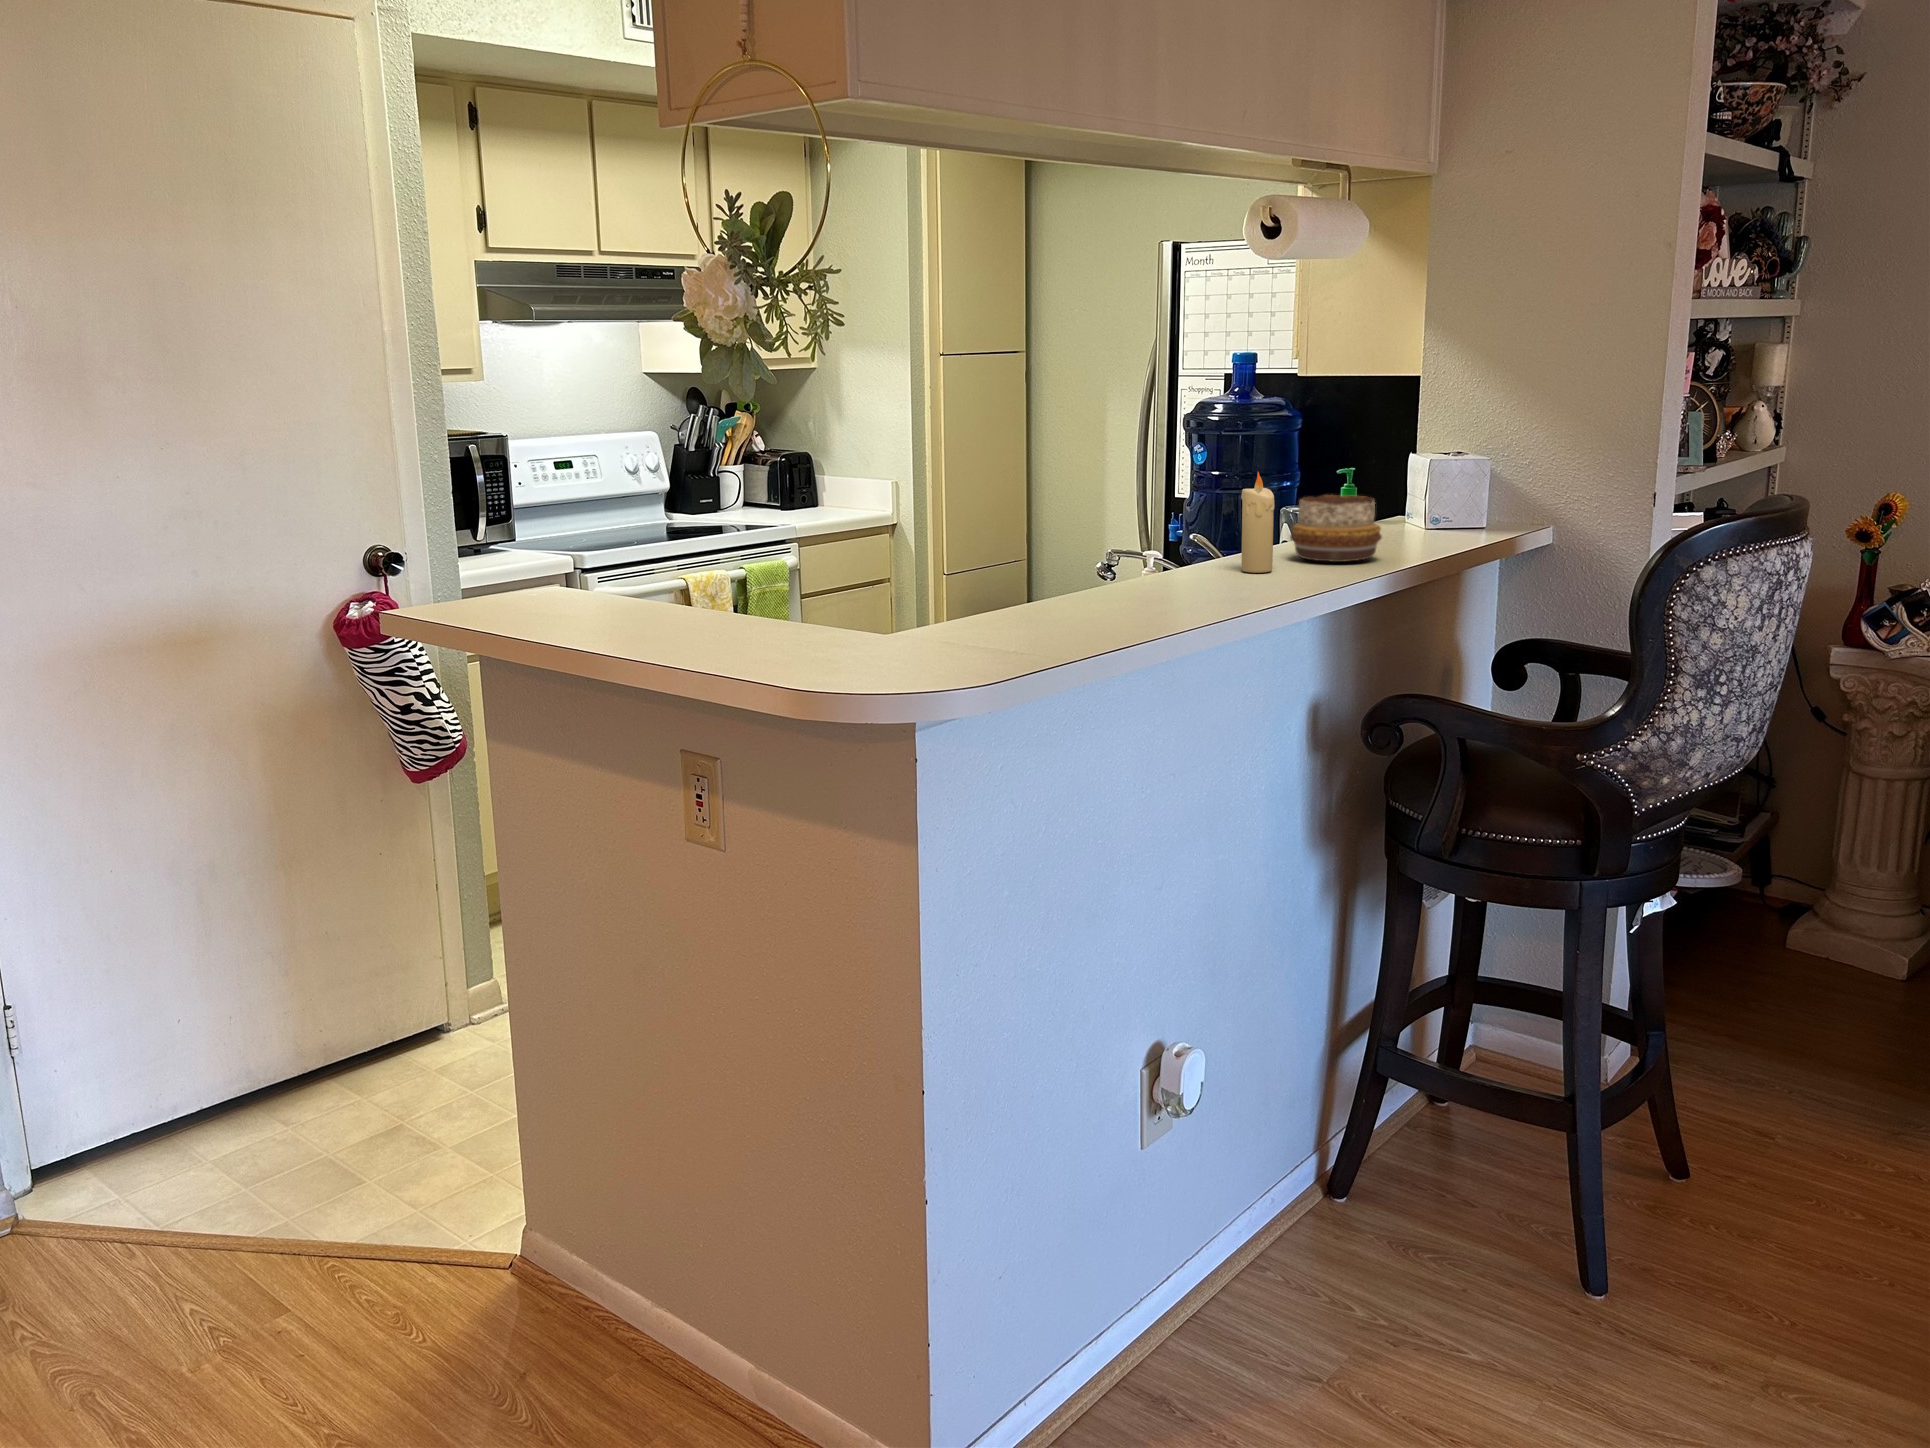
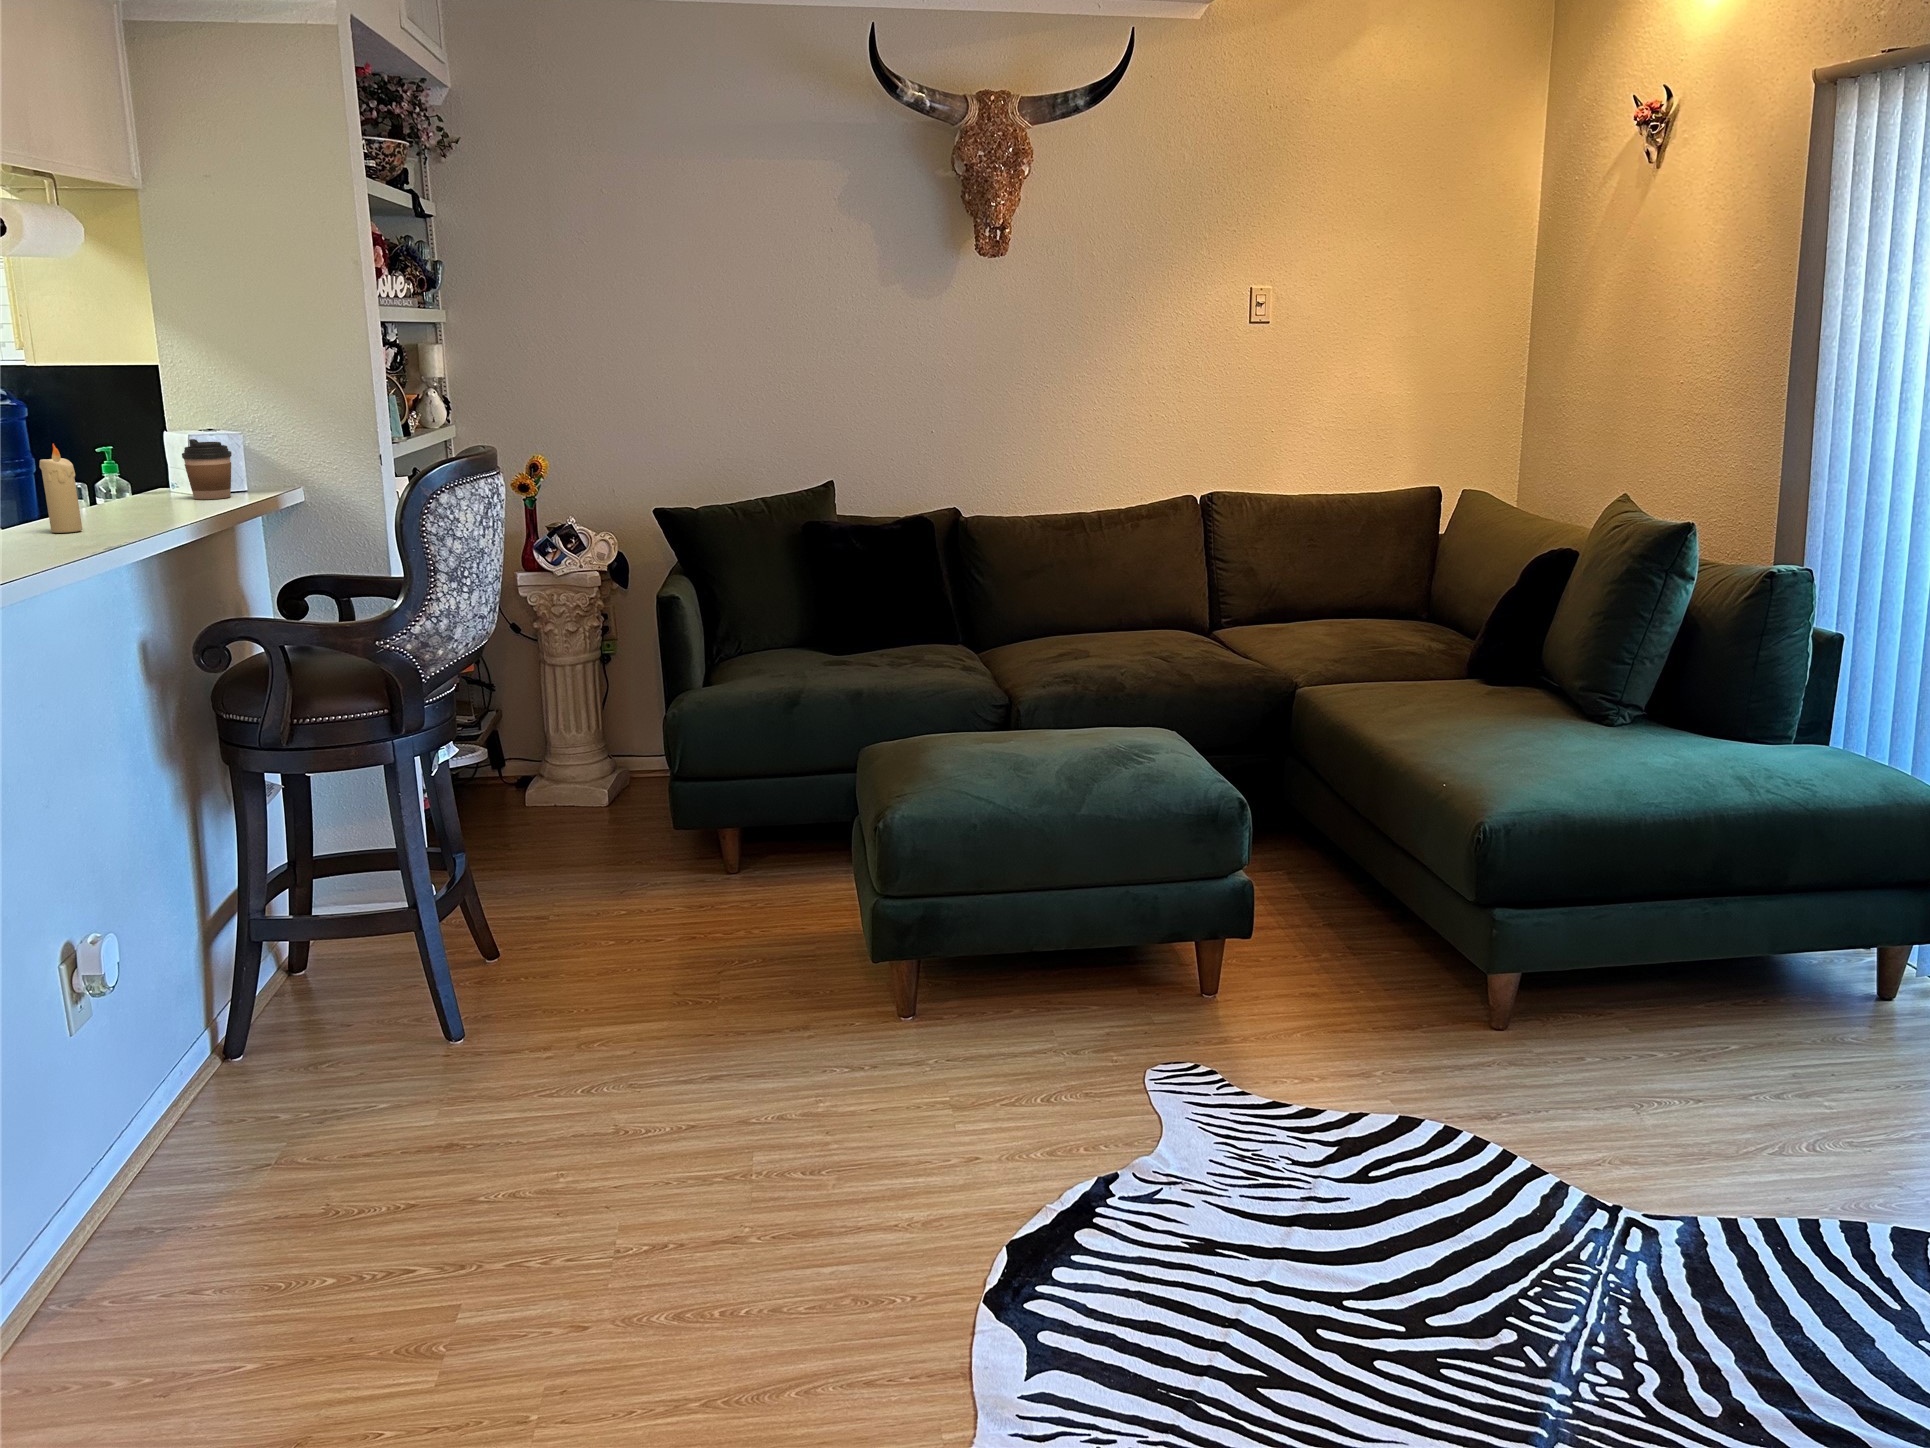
coffee cup: none [1416,465,1471,537] -> present [182,439,232,499]
decorative bowl: present [1290,495,1382,562] -> none [86,464,174,521]

